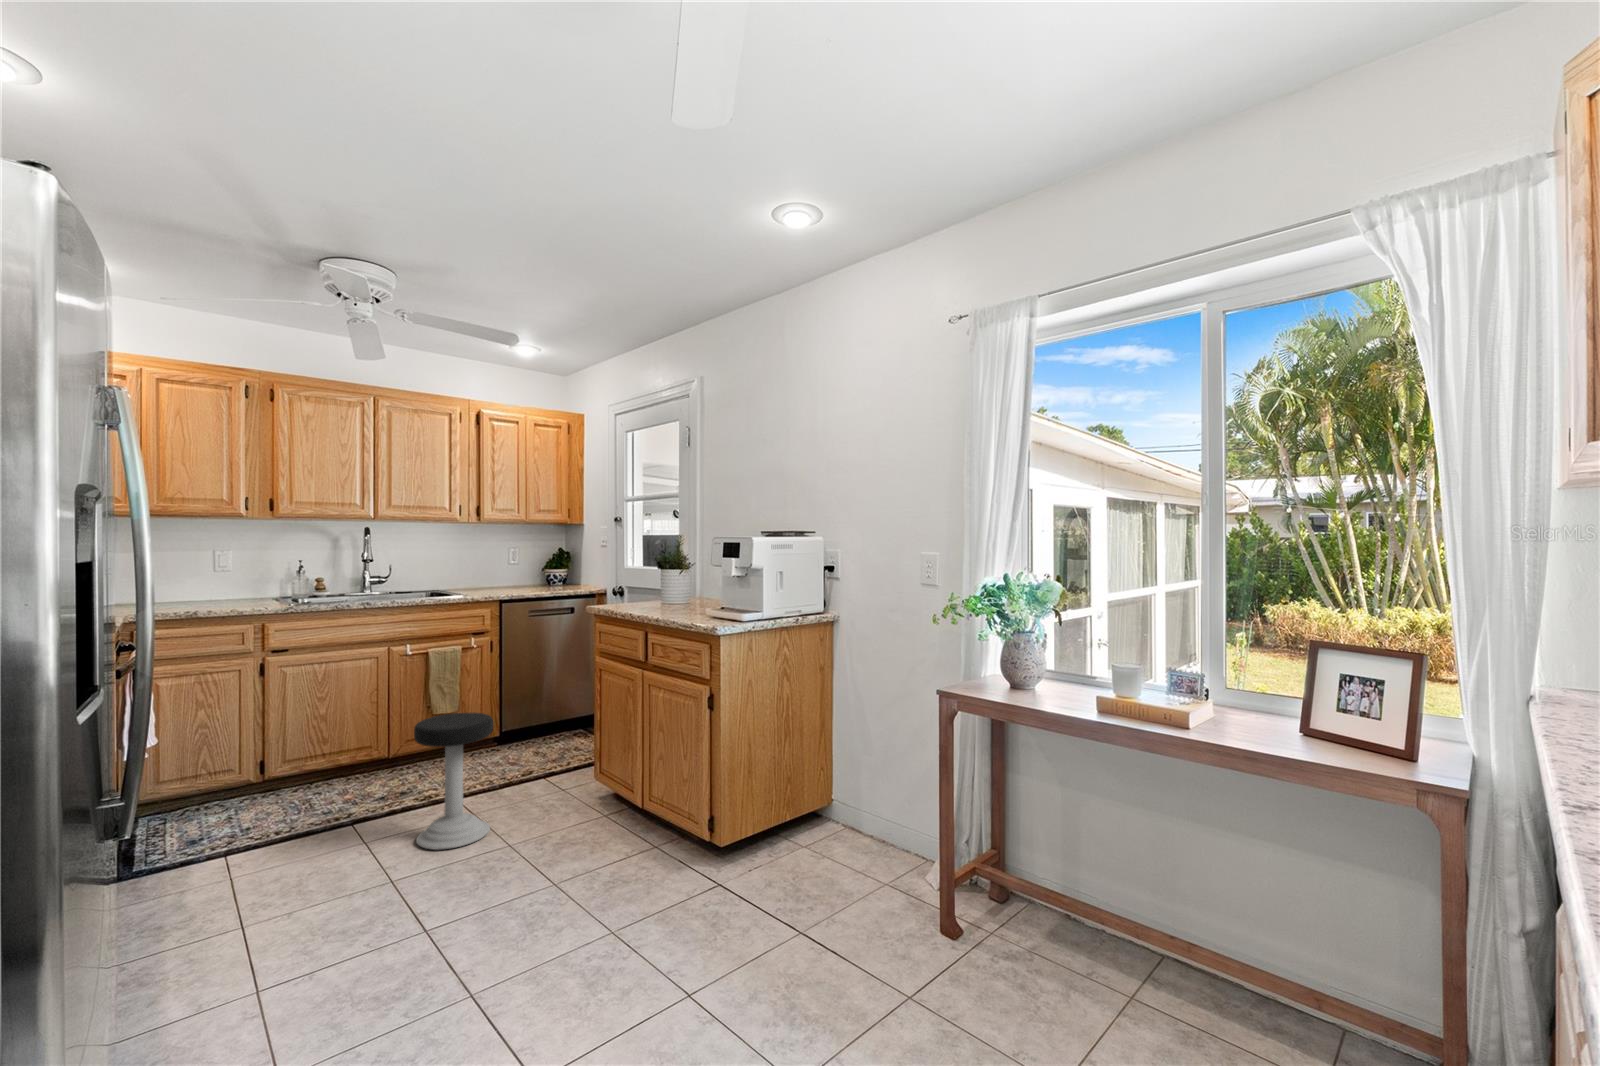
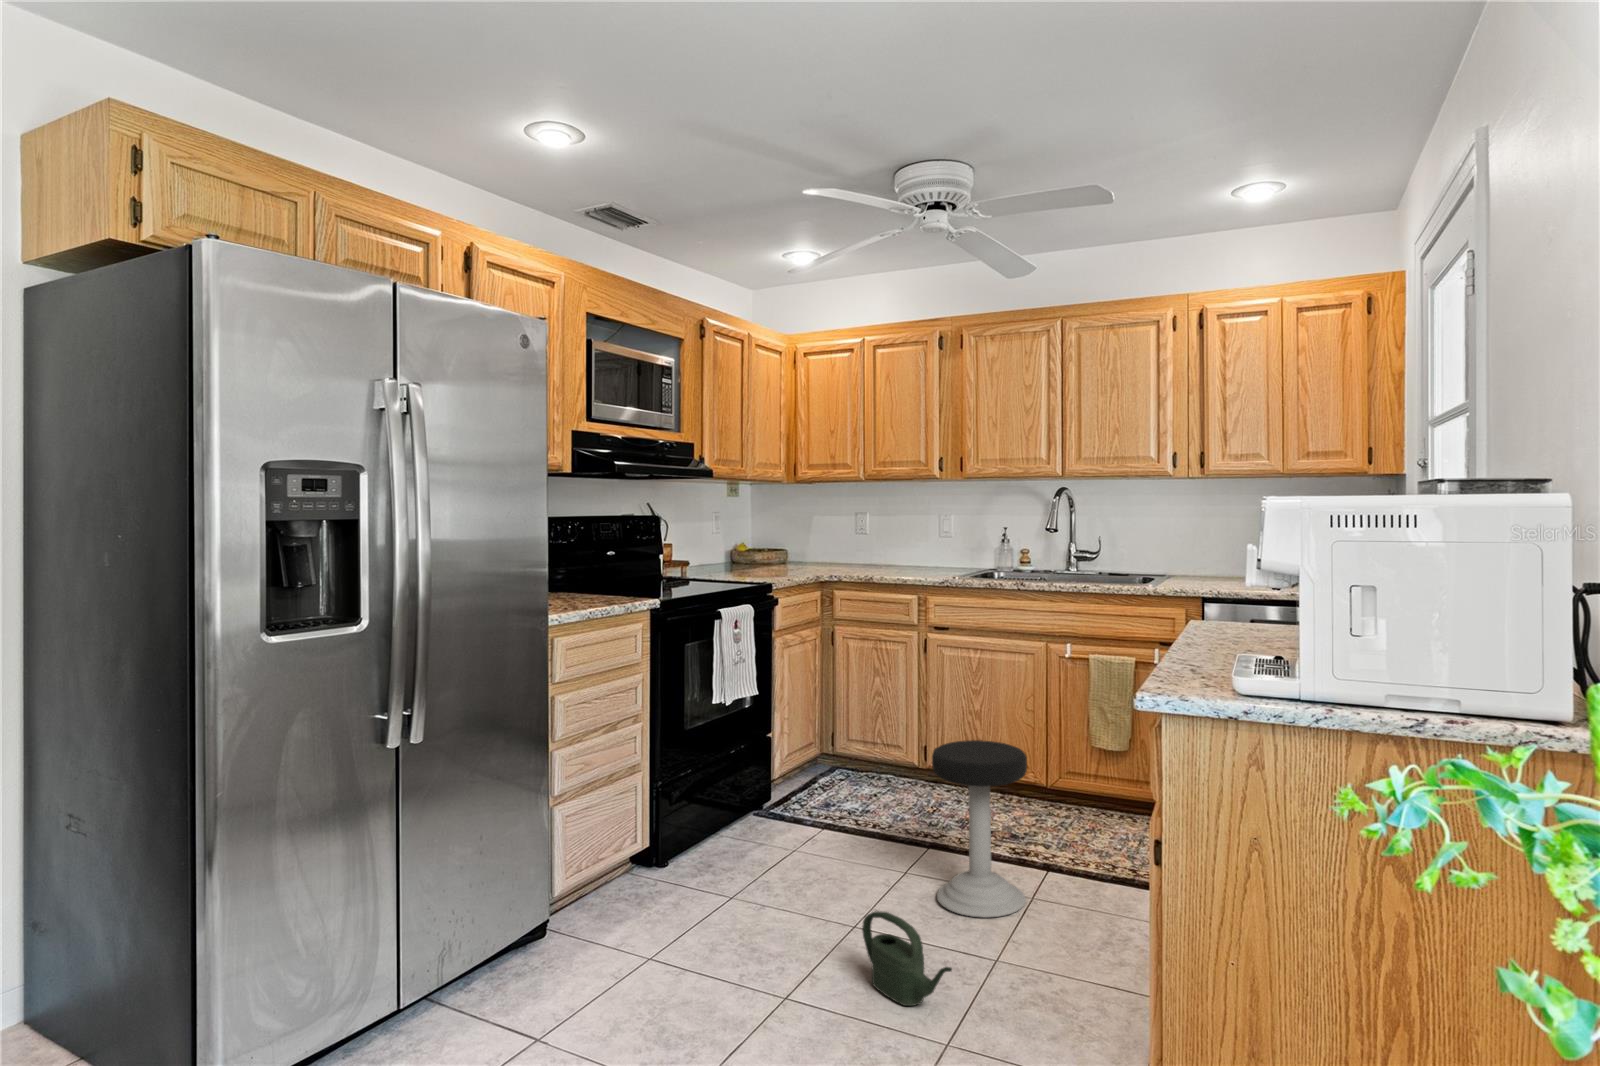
watering can: none [453,839,557,904] -> present [862,911,952,1006]

